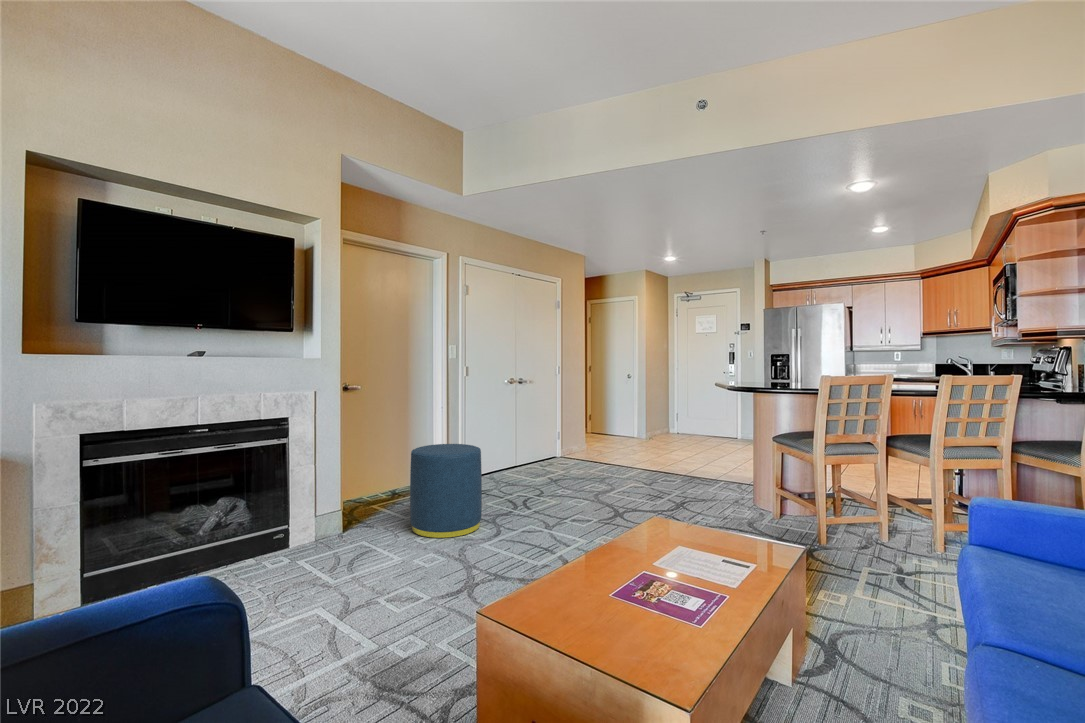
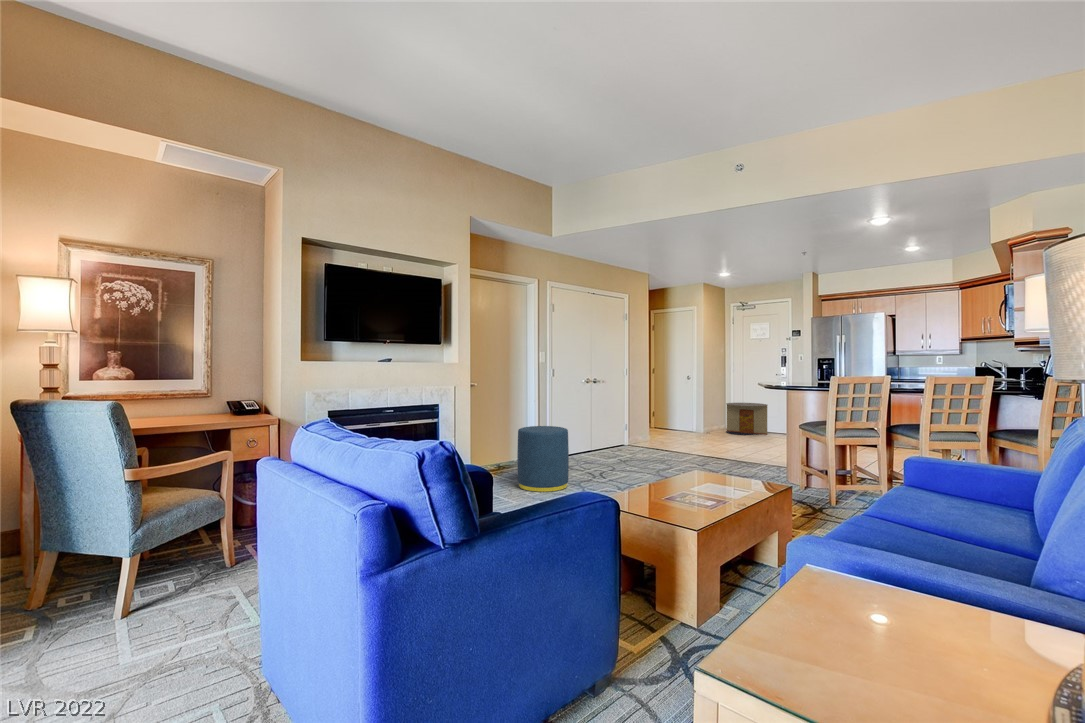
side table: none [670,405,716,443] -> present [726,403,768,436]

